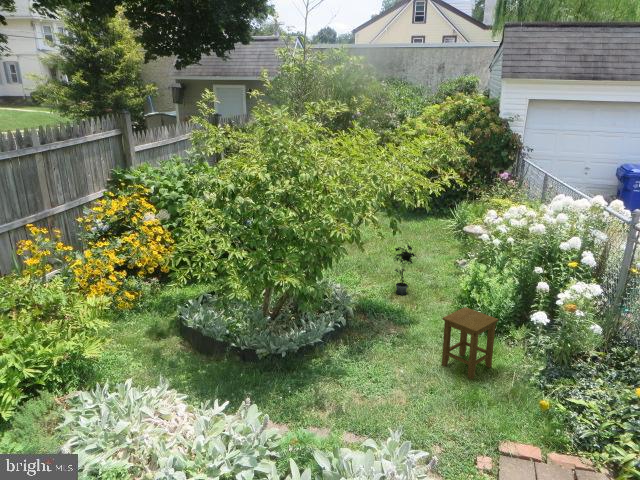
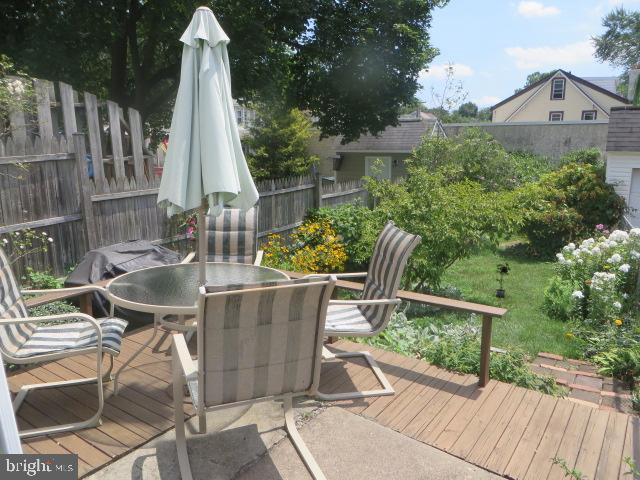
stool: present [442,307,499,379] -> none [517,292,554,333]

